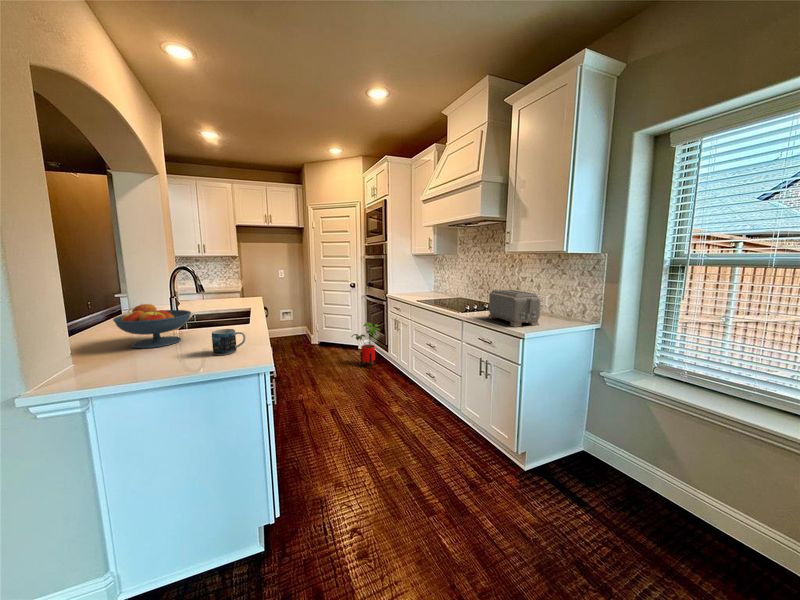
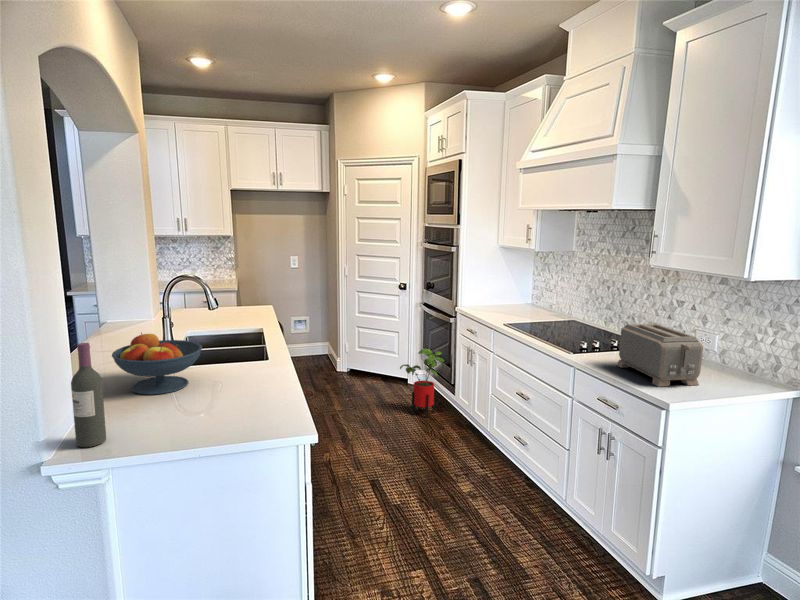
wine bottle: none [55,298,93,384] -> present [71,343,106,447]
mug: present [212,329,246,355] -> none [236,377,277,414]

